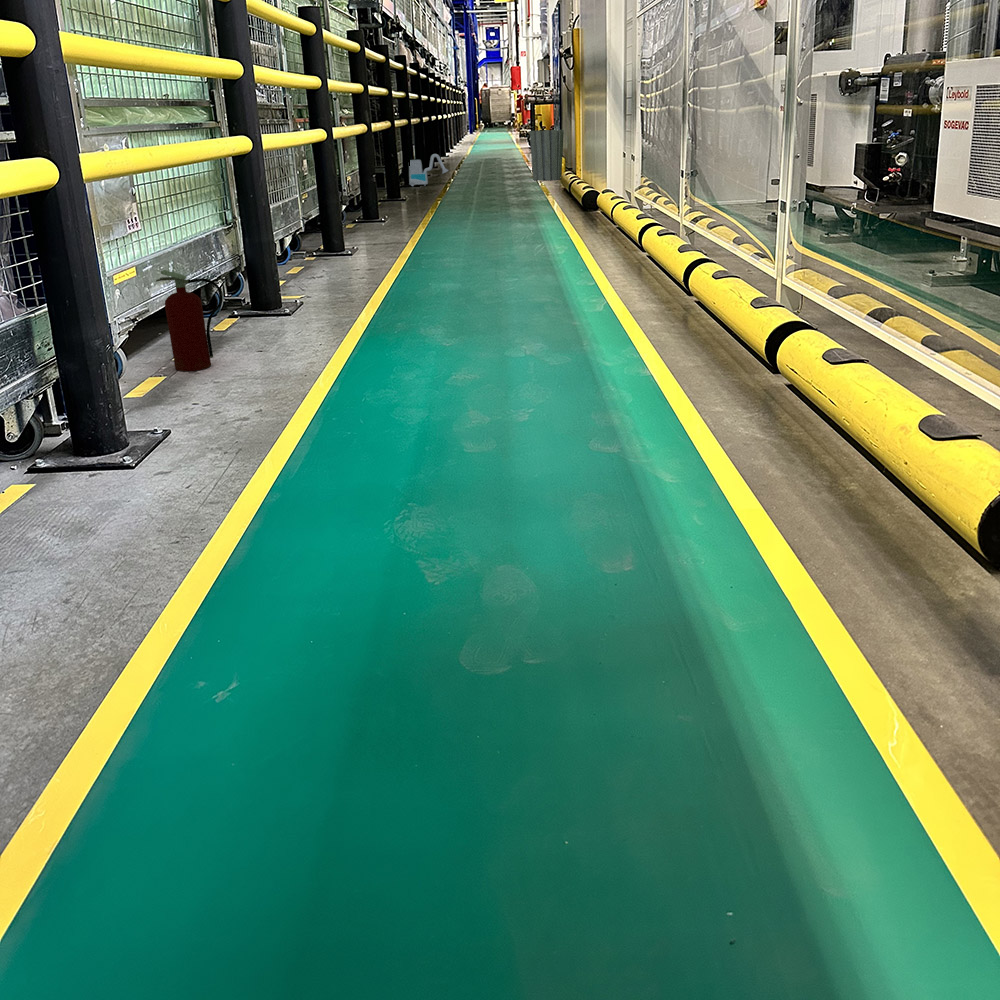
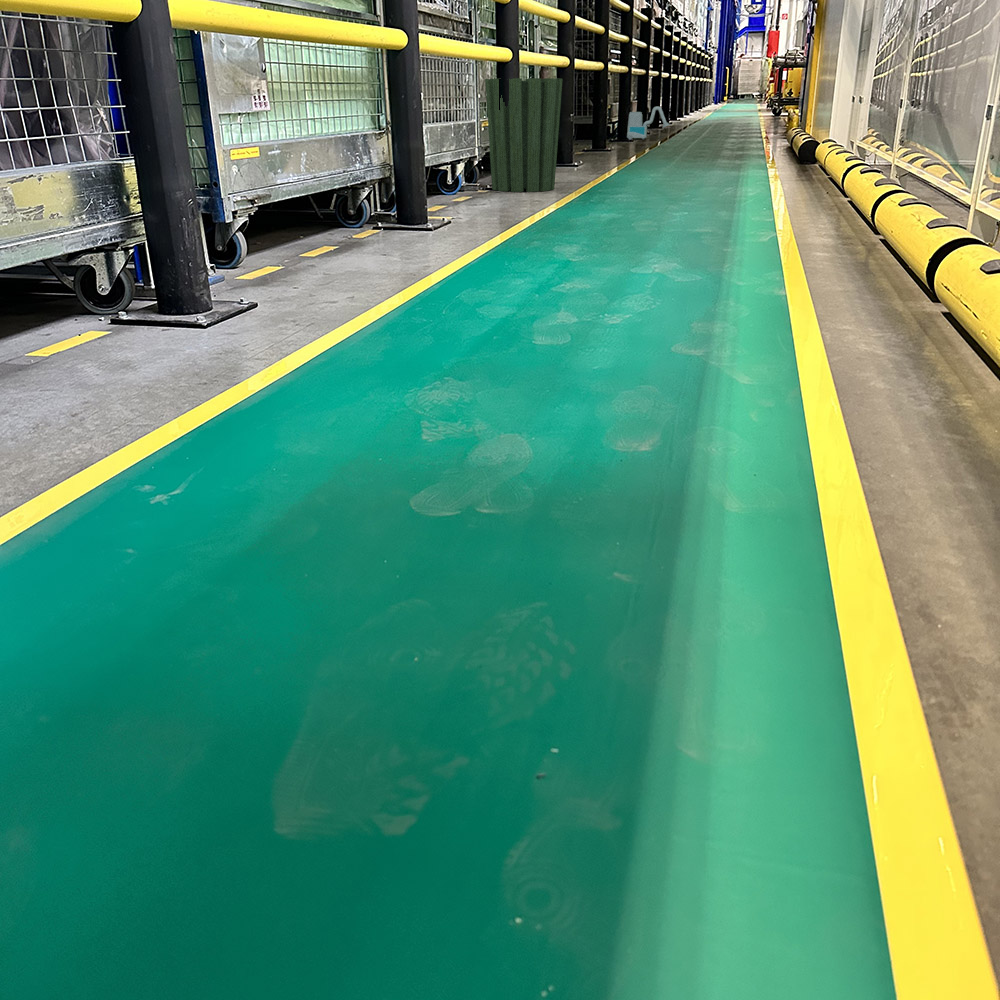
trash can: present [530,130,564,181] -> present [485,78,562,192]
fire extinguisher: present [156,270,223,371] -> none [277,155,341,264]

